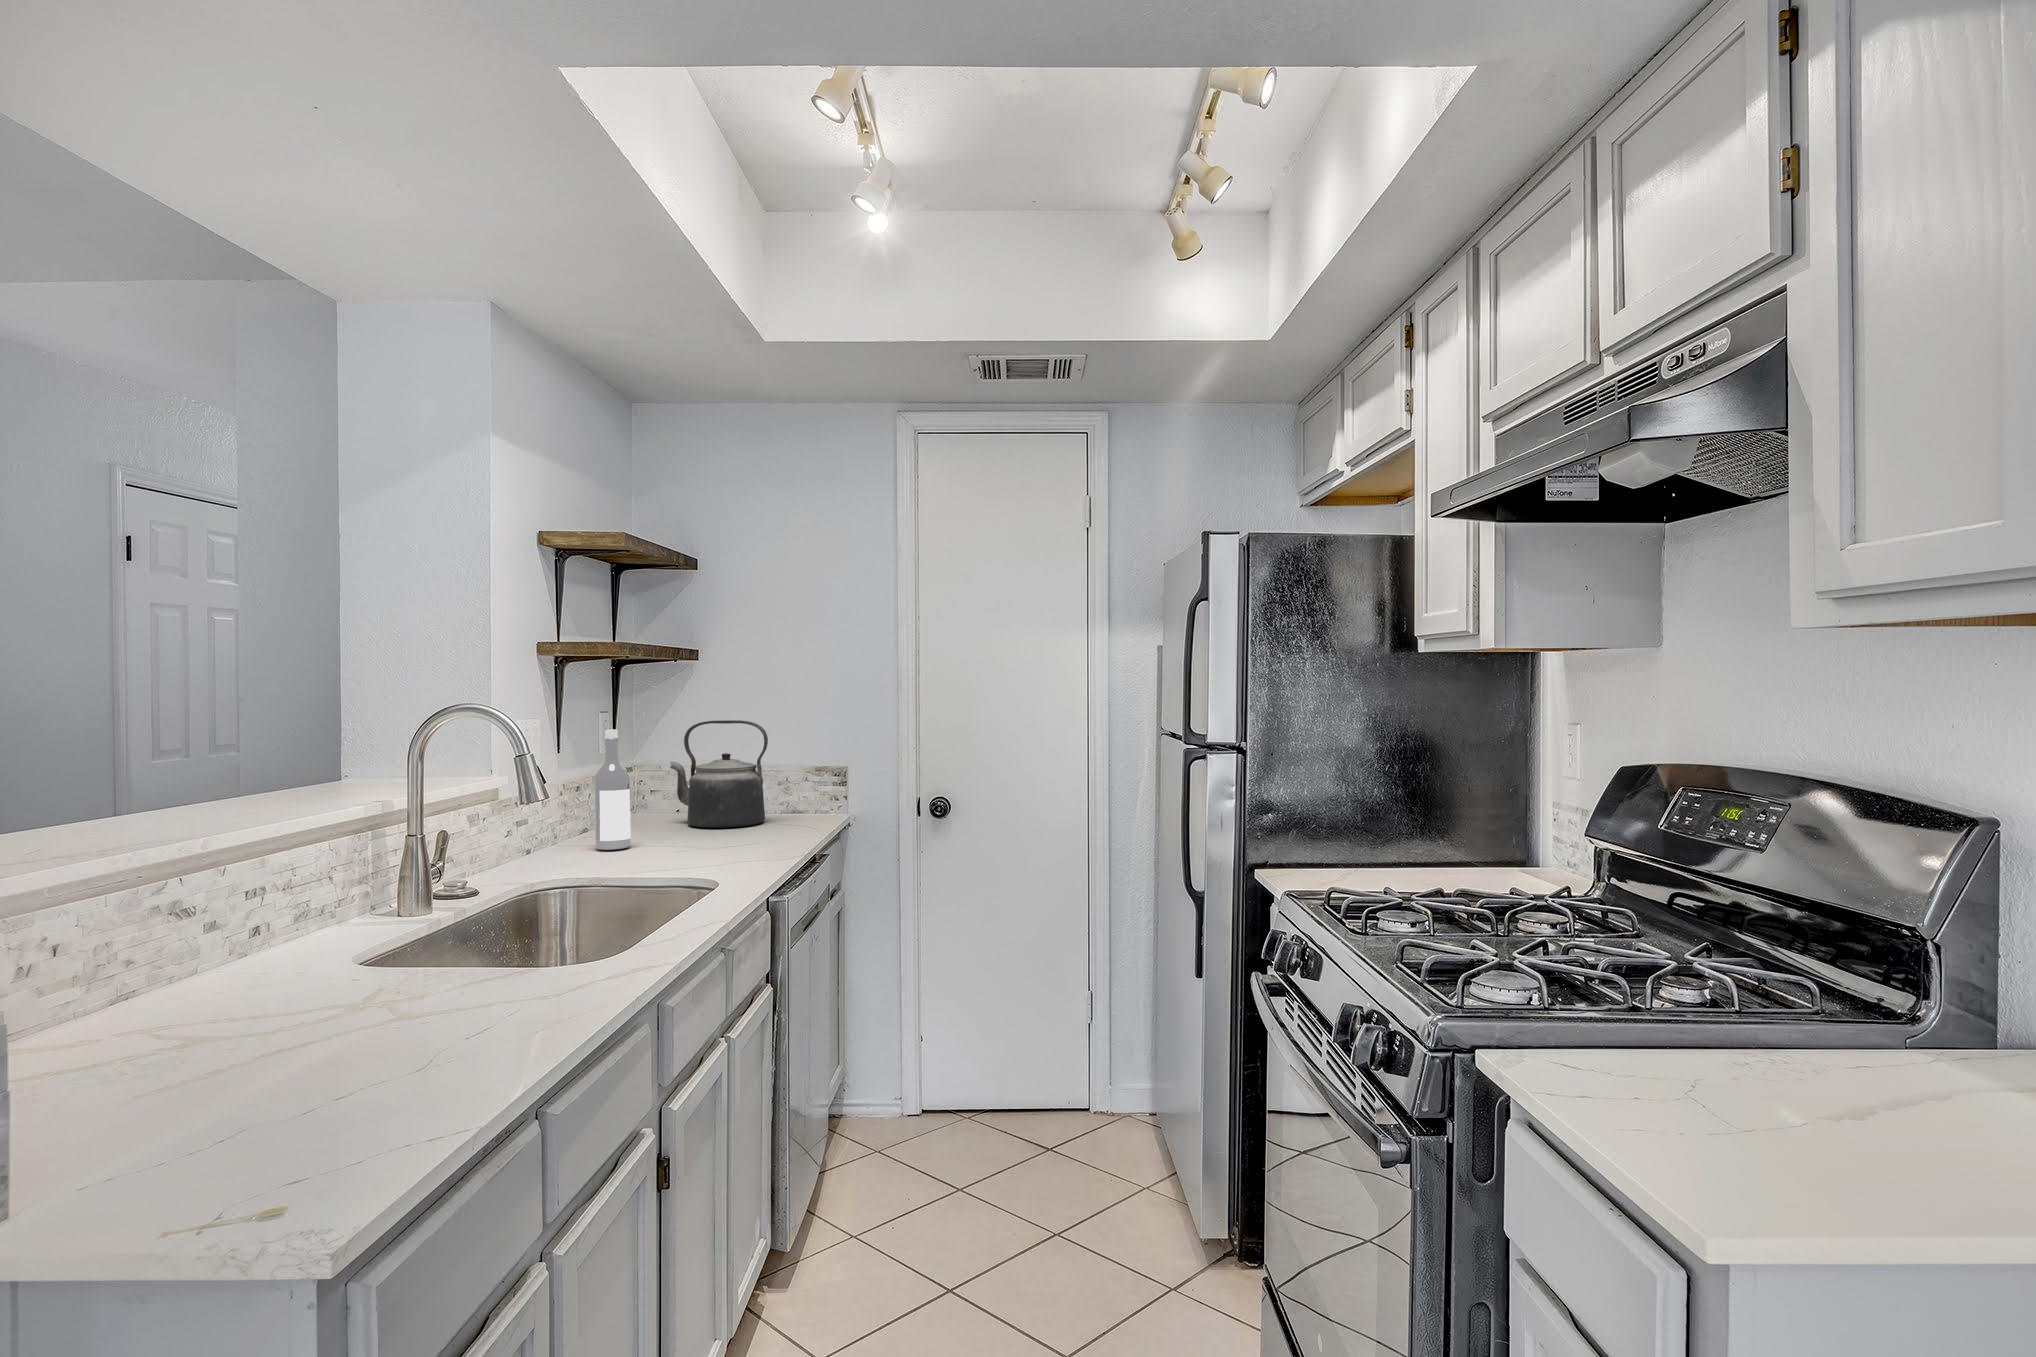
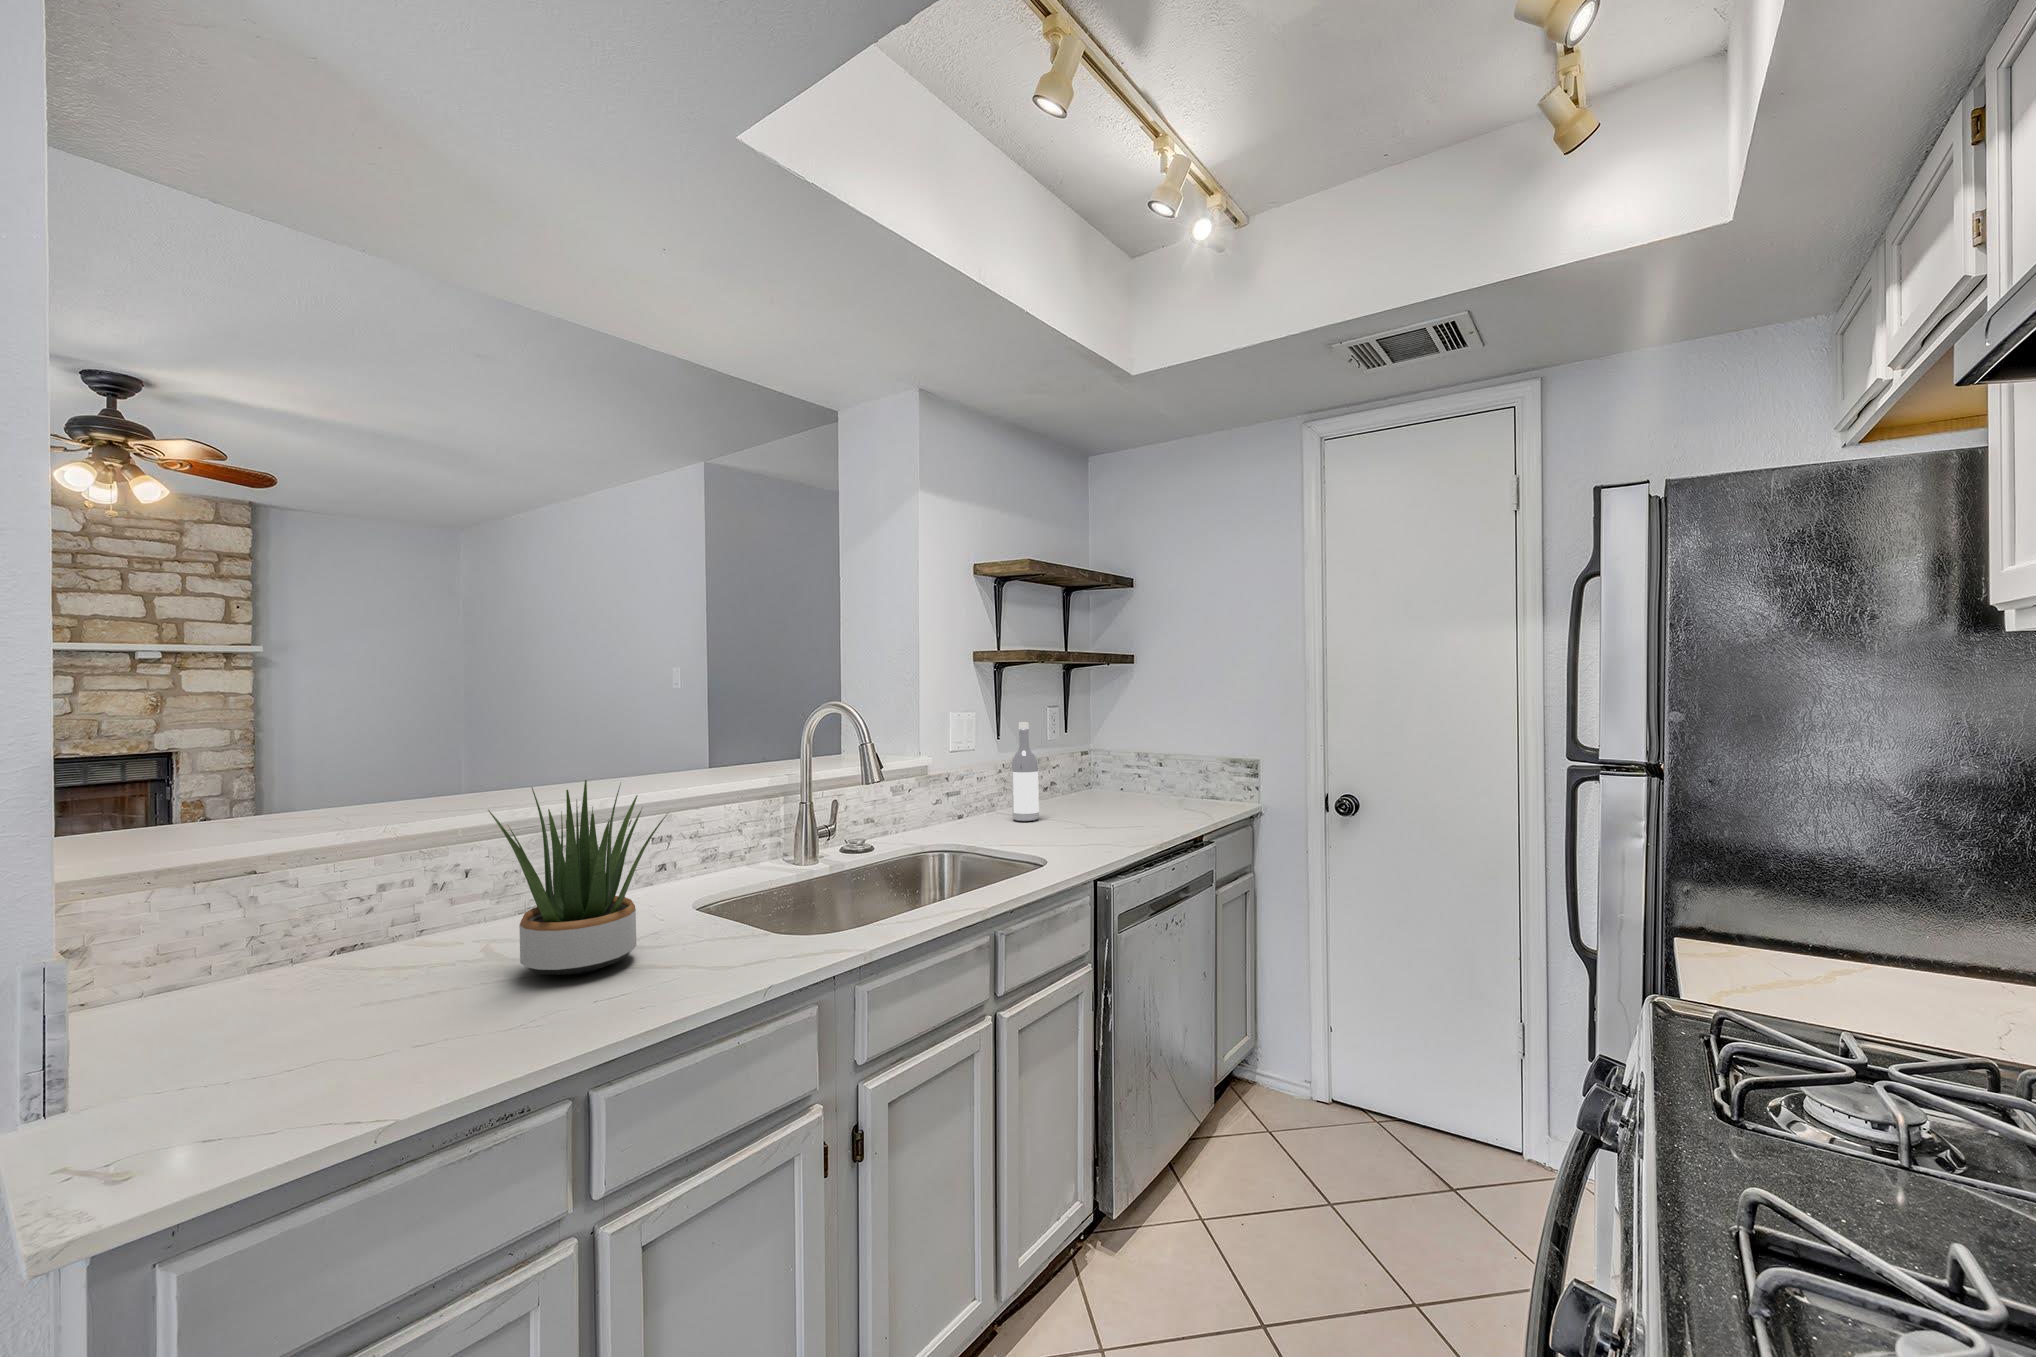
kettle: present [670,720,768,828] -> none [1099,714,1174,809]
potted plant: none [94,797,432,1066] -> present [488,780,668,975]

